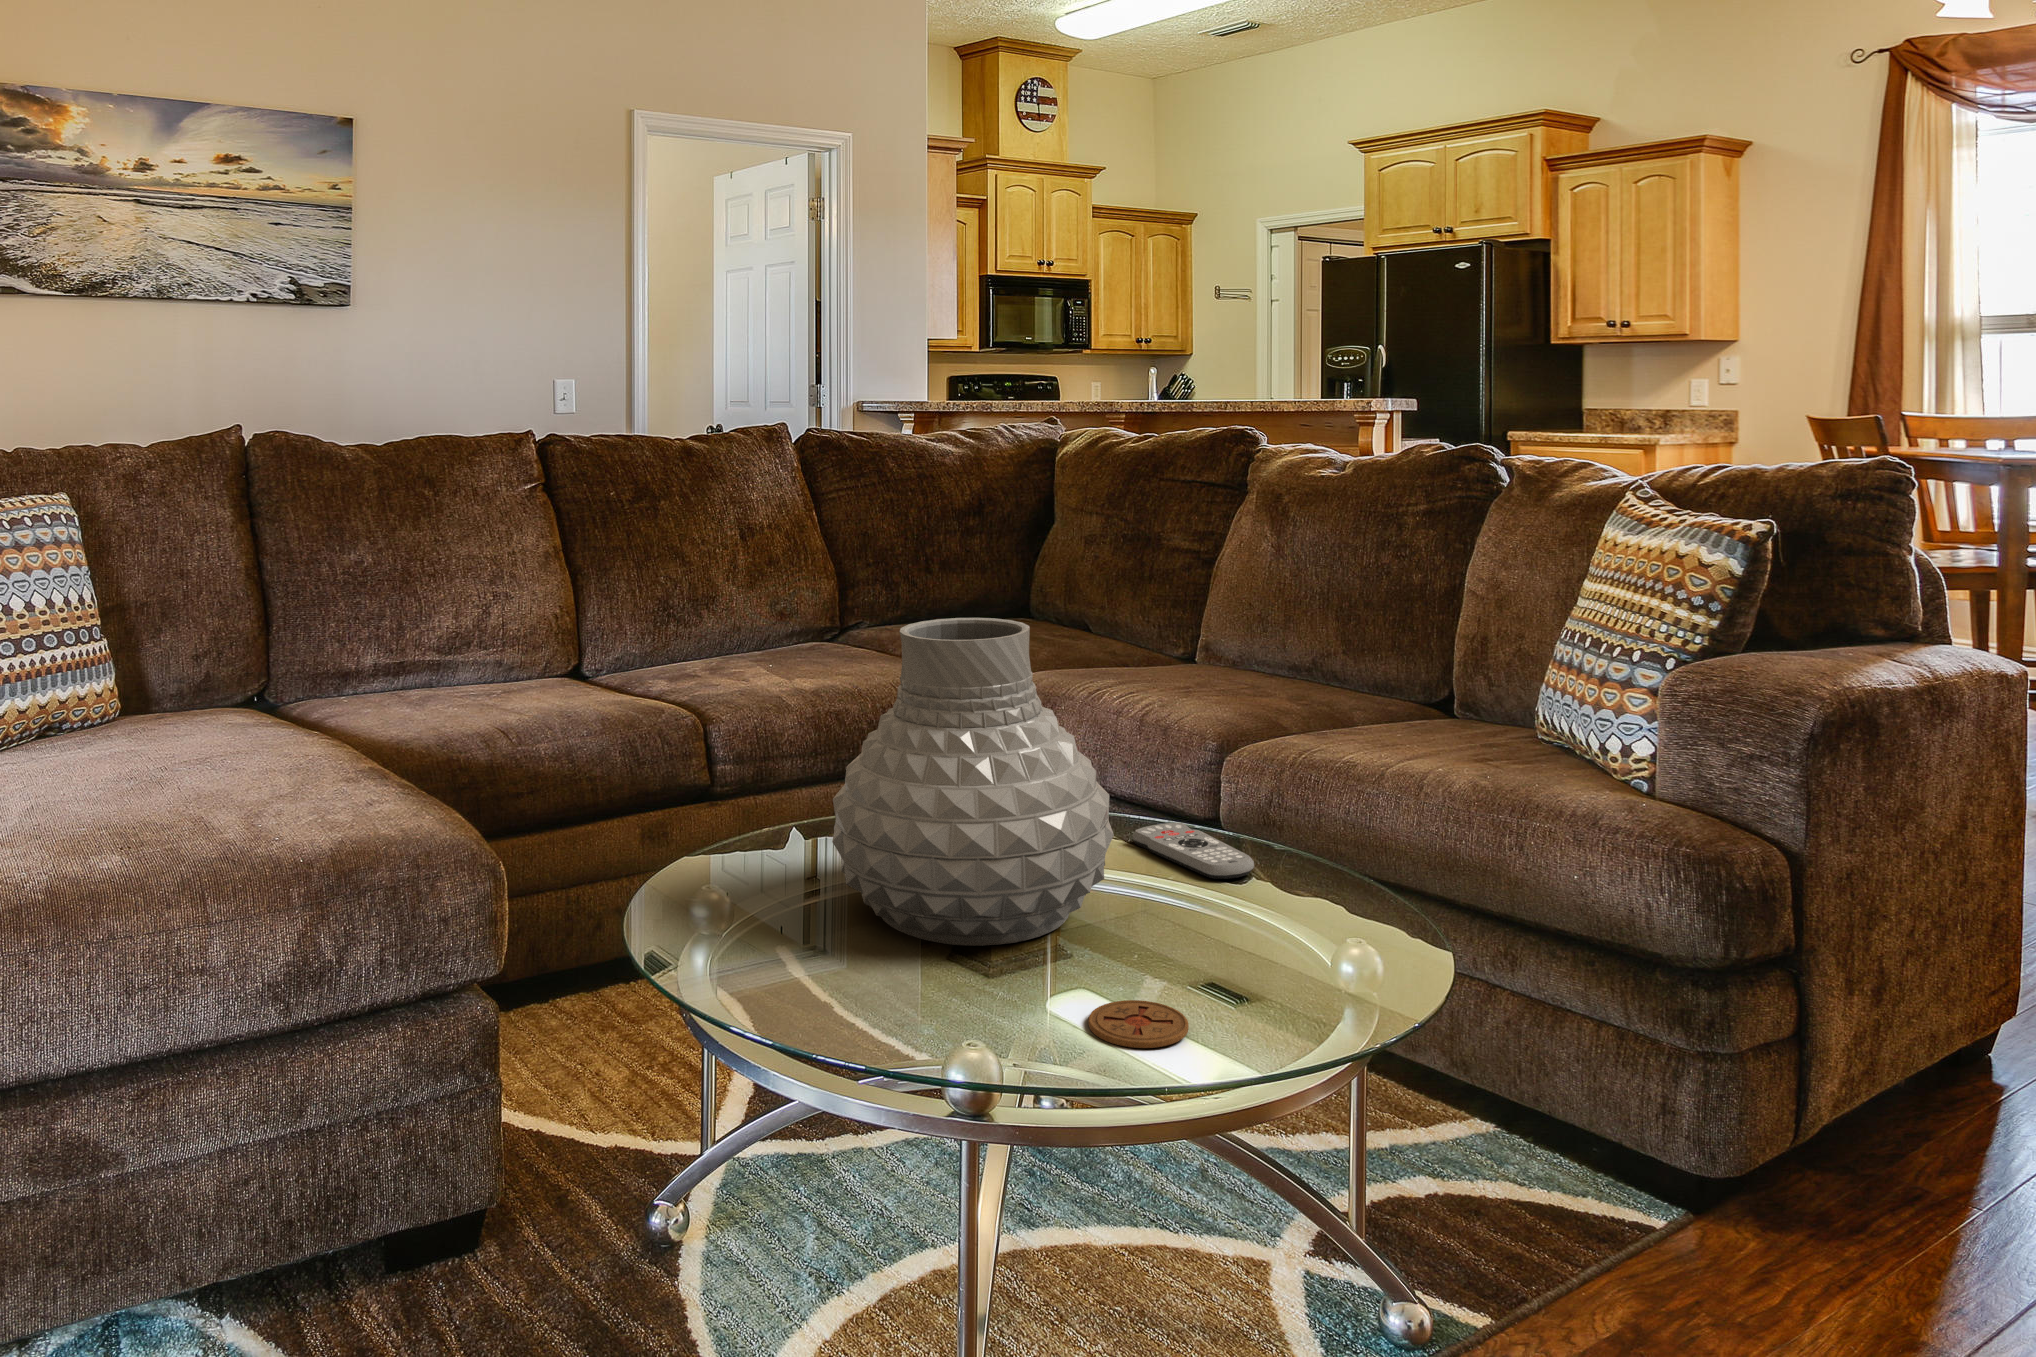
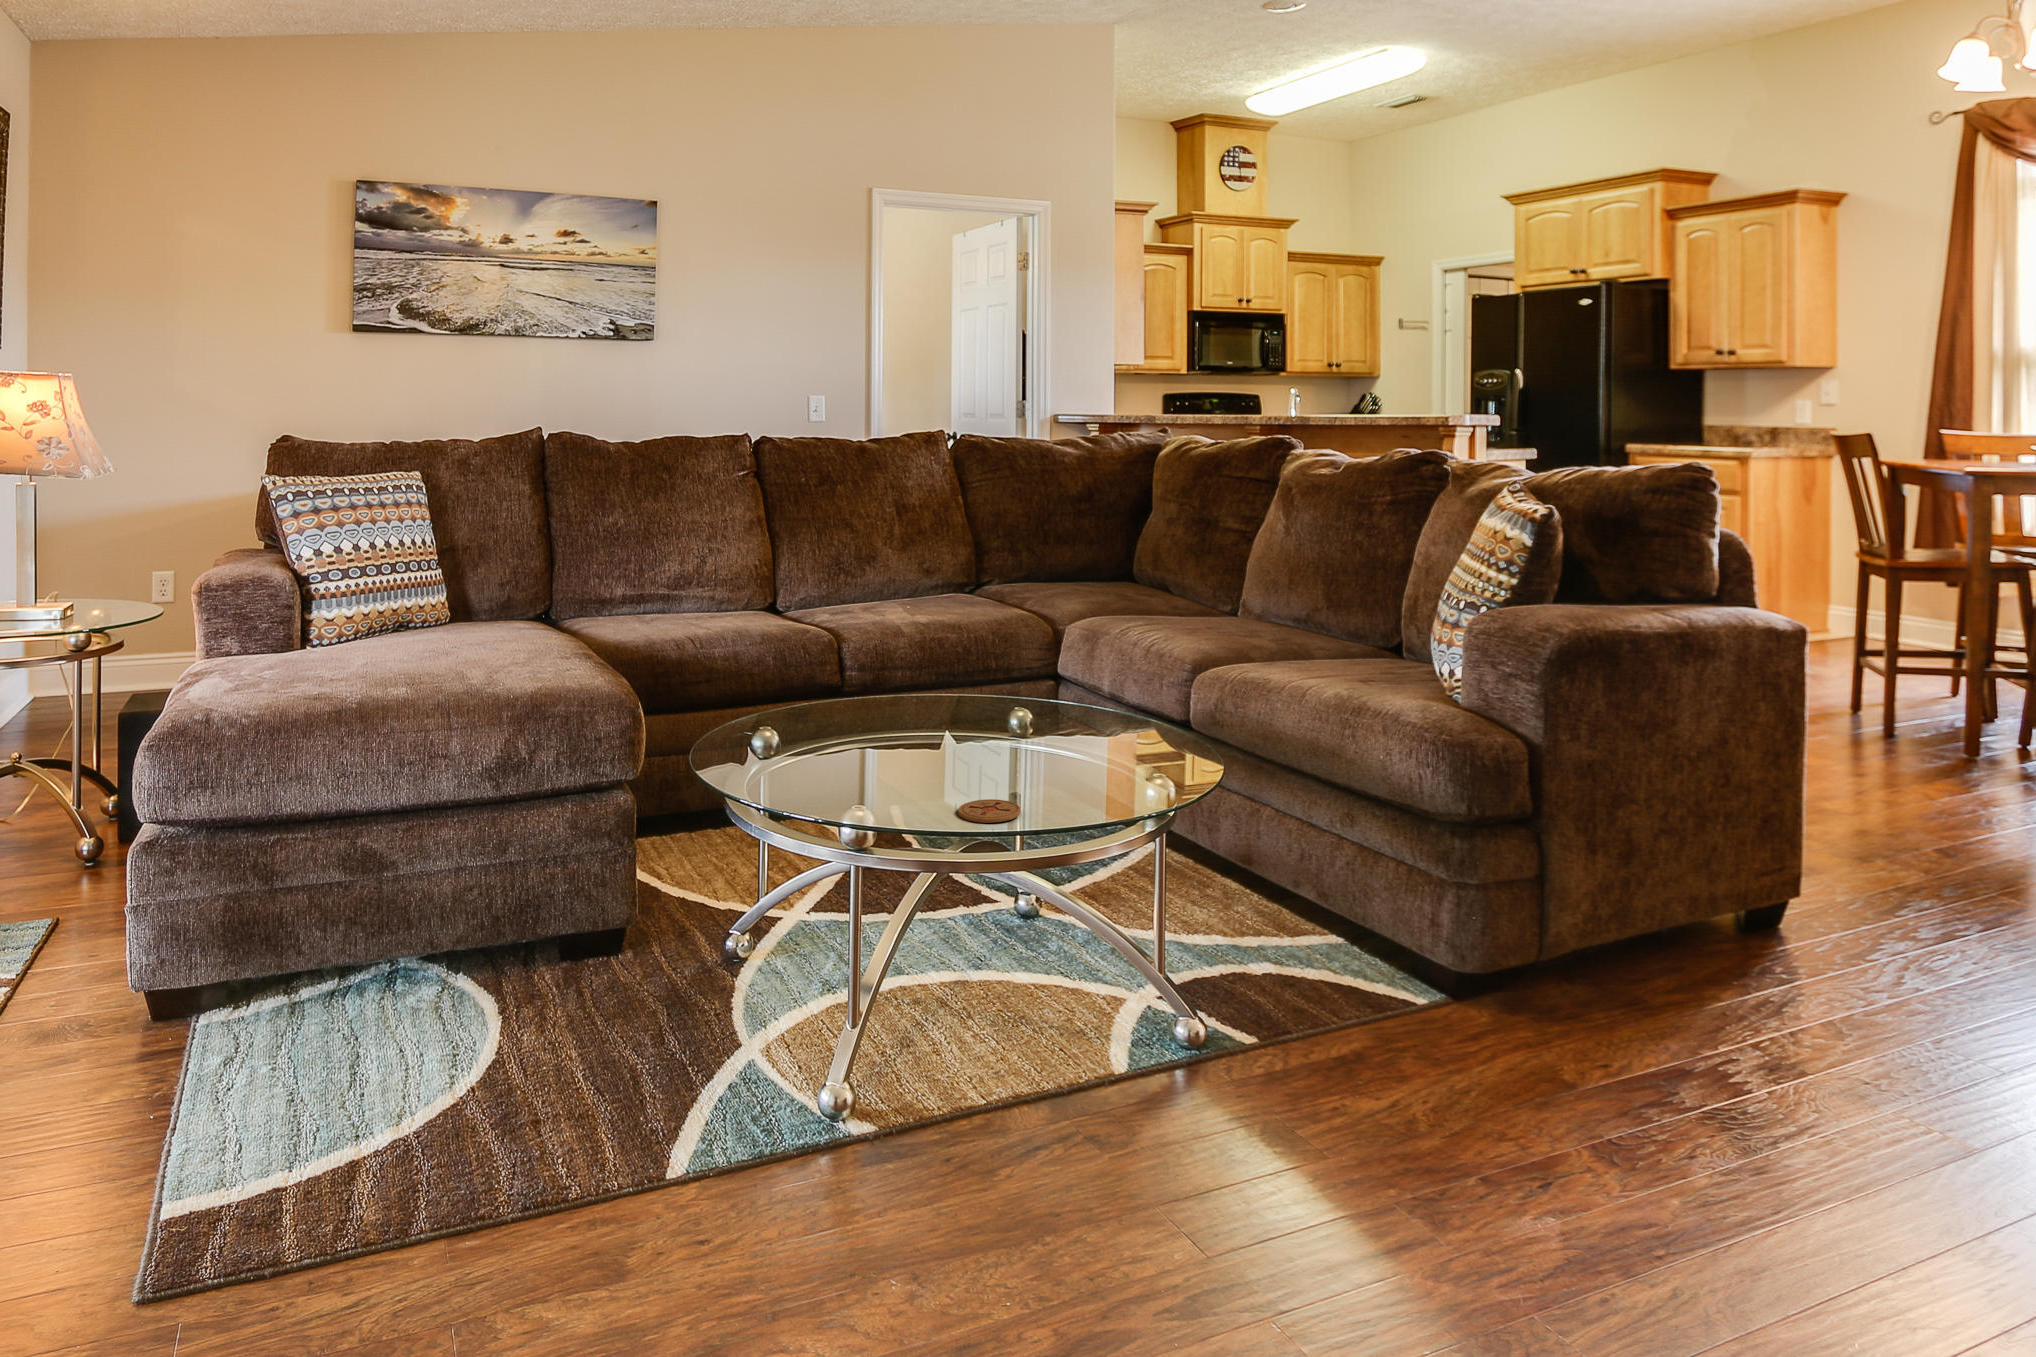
vase: present [832,618,1114,946] -> none [844,560,1030,770]
remote control: present [1132,823,1254,879] -> none [1081,712,1149,745]

